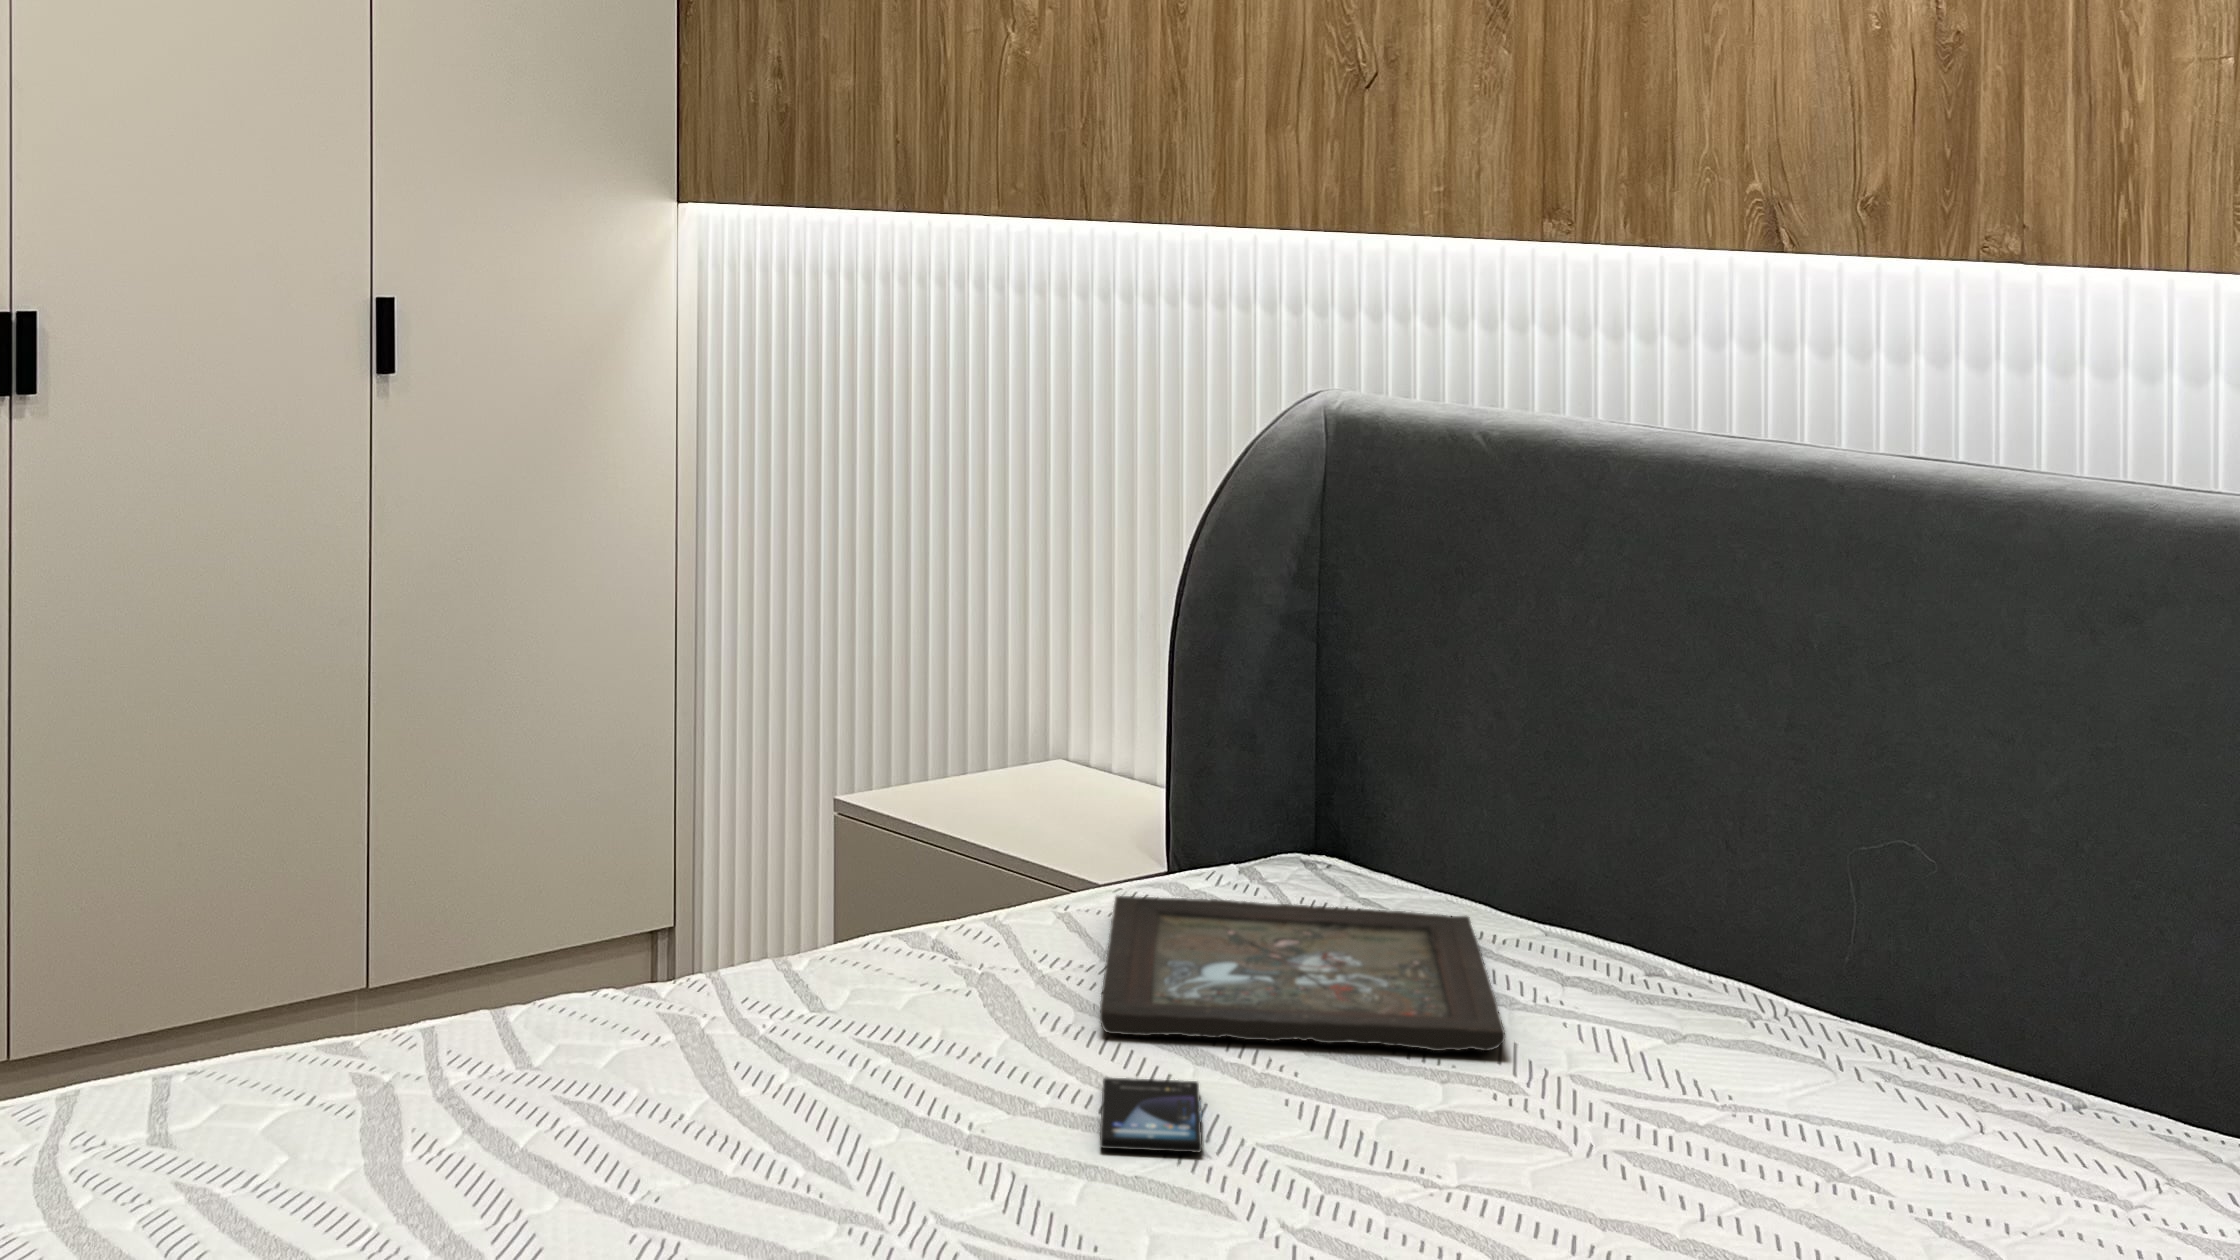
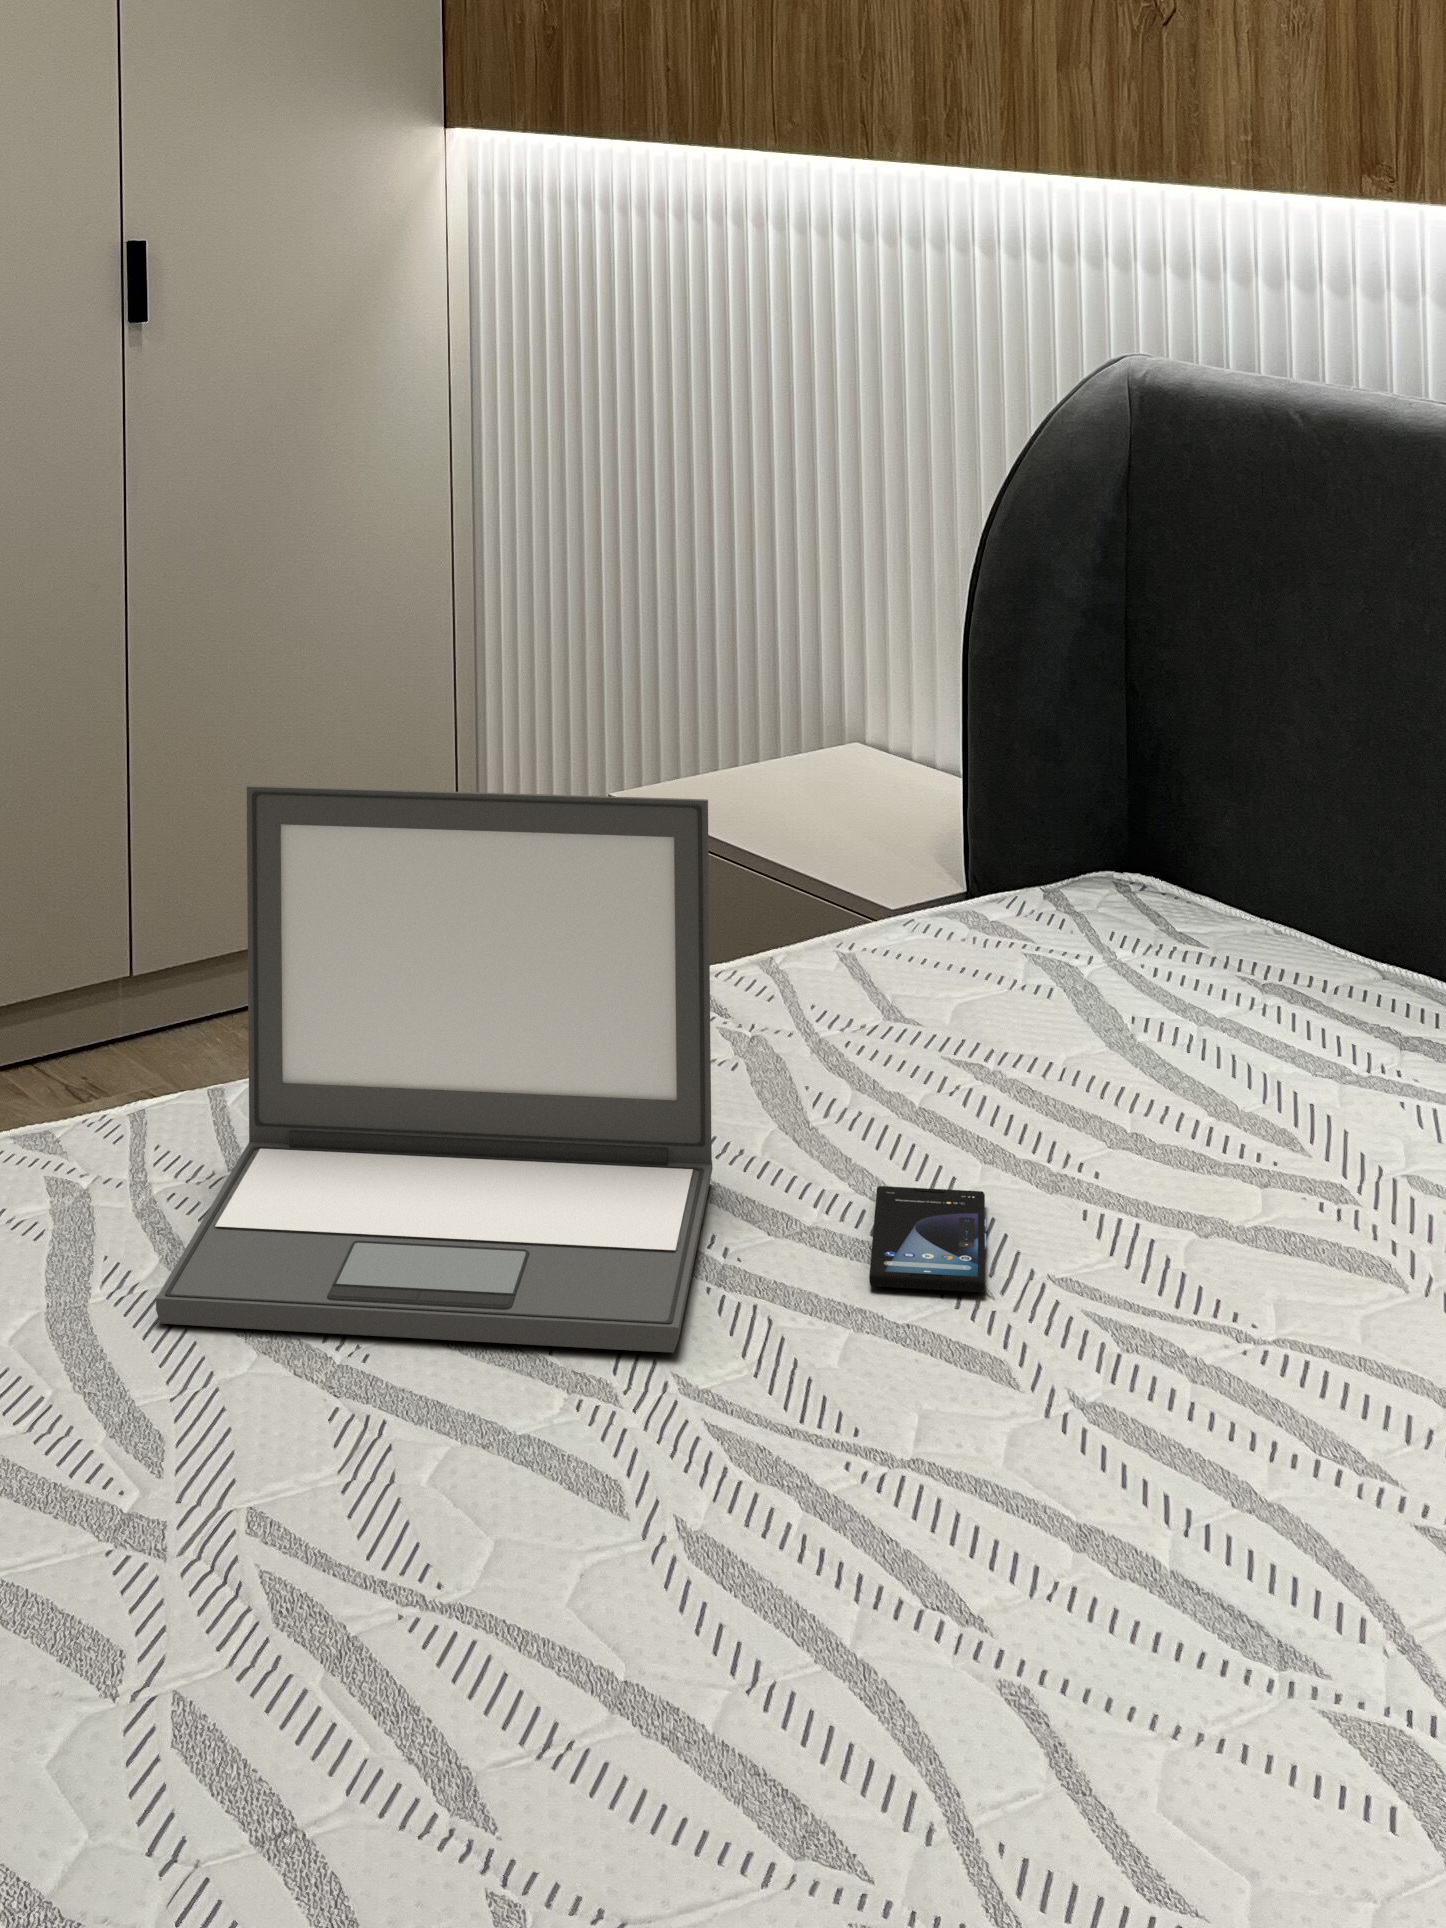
laptop: none [466,722,959,1194] -> present [156,785,713,1352]
tray: present [1100,896,1505,1051] -> none [877,933,1333,1145]

